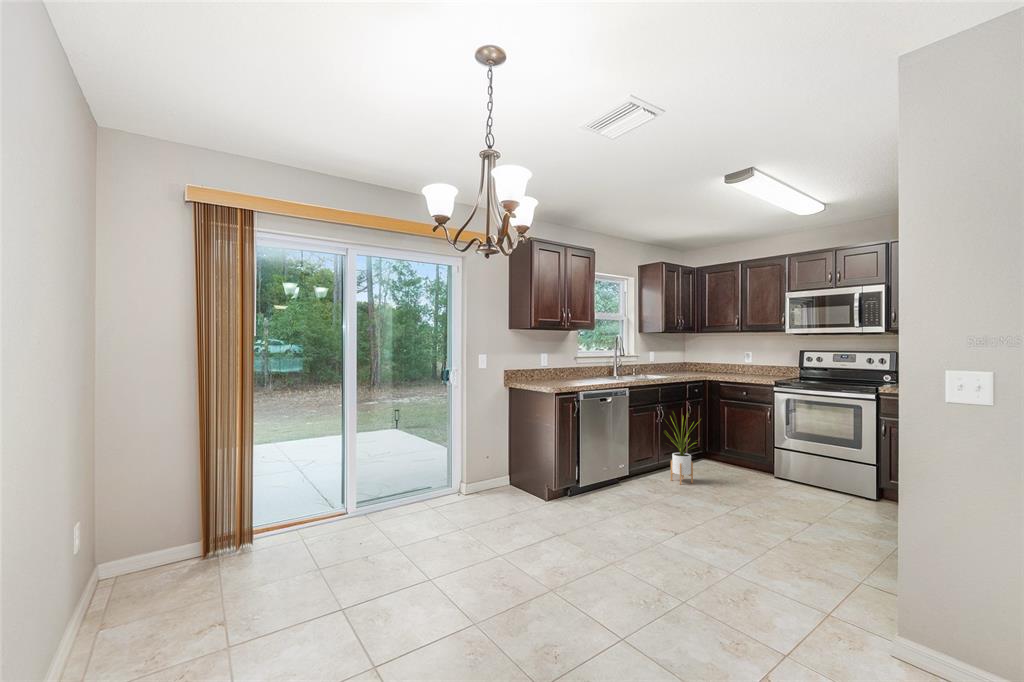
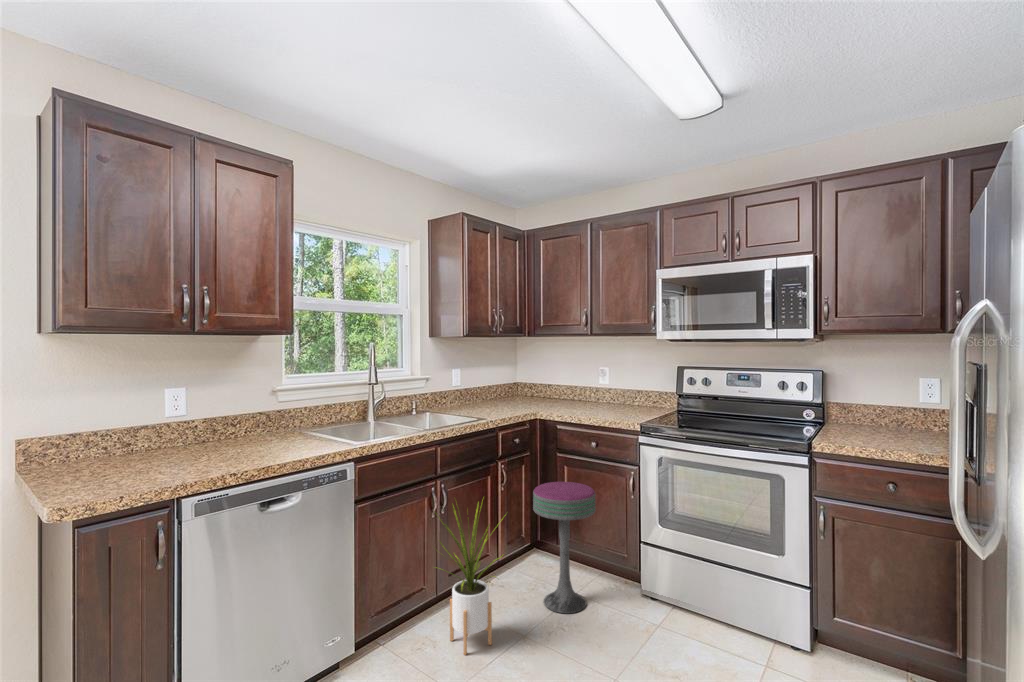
bar stool: none [711,412,748,478] -> present [533,482,596,613]

